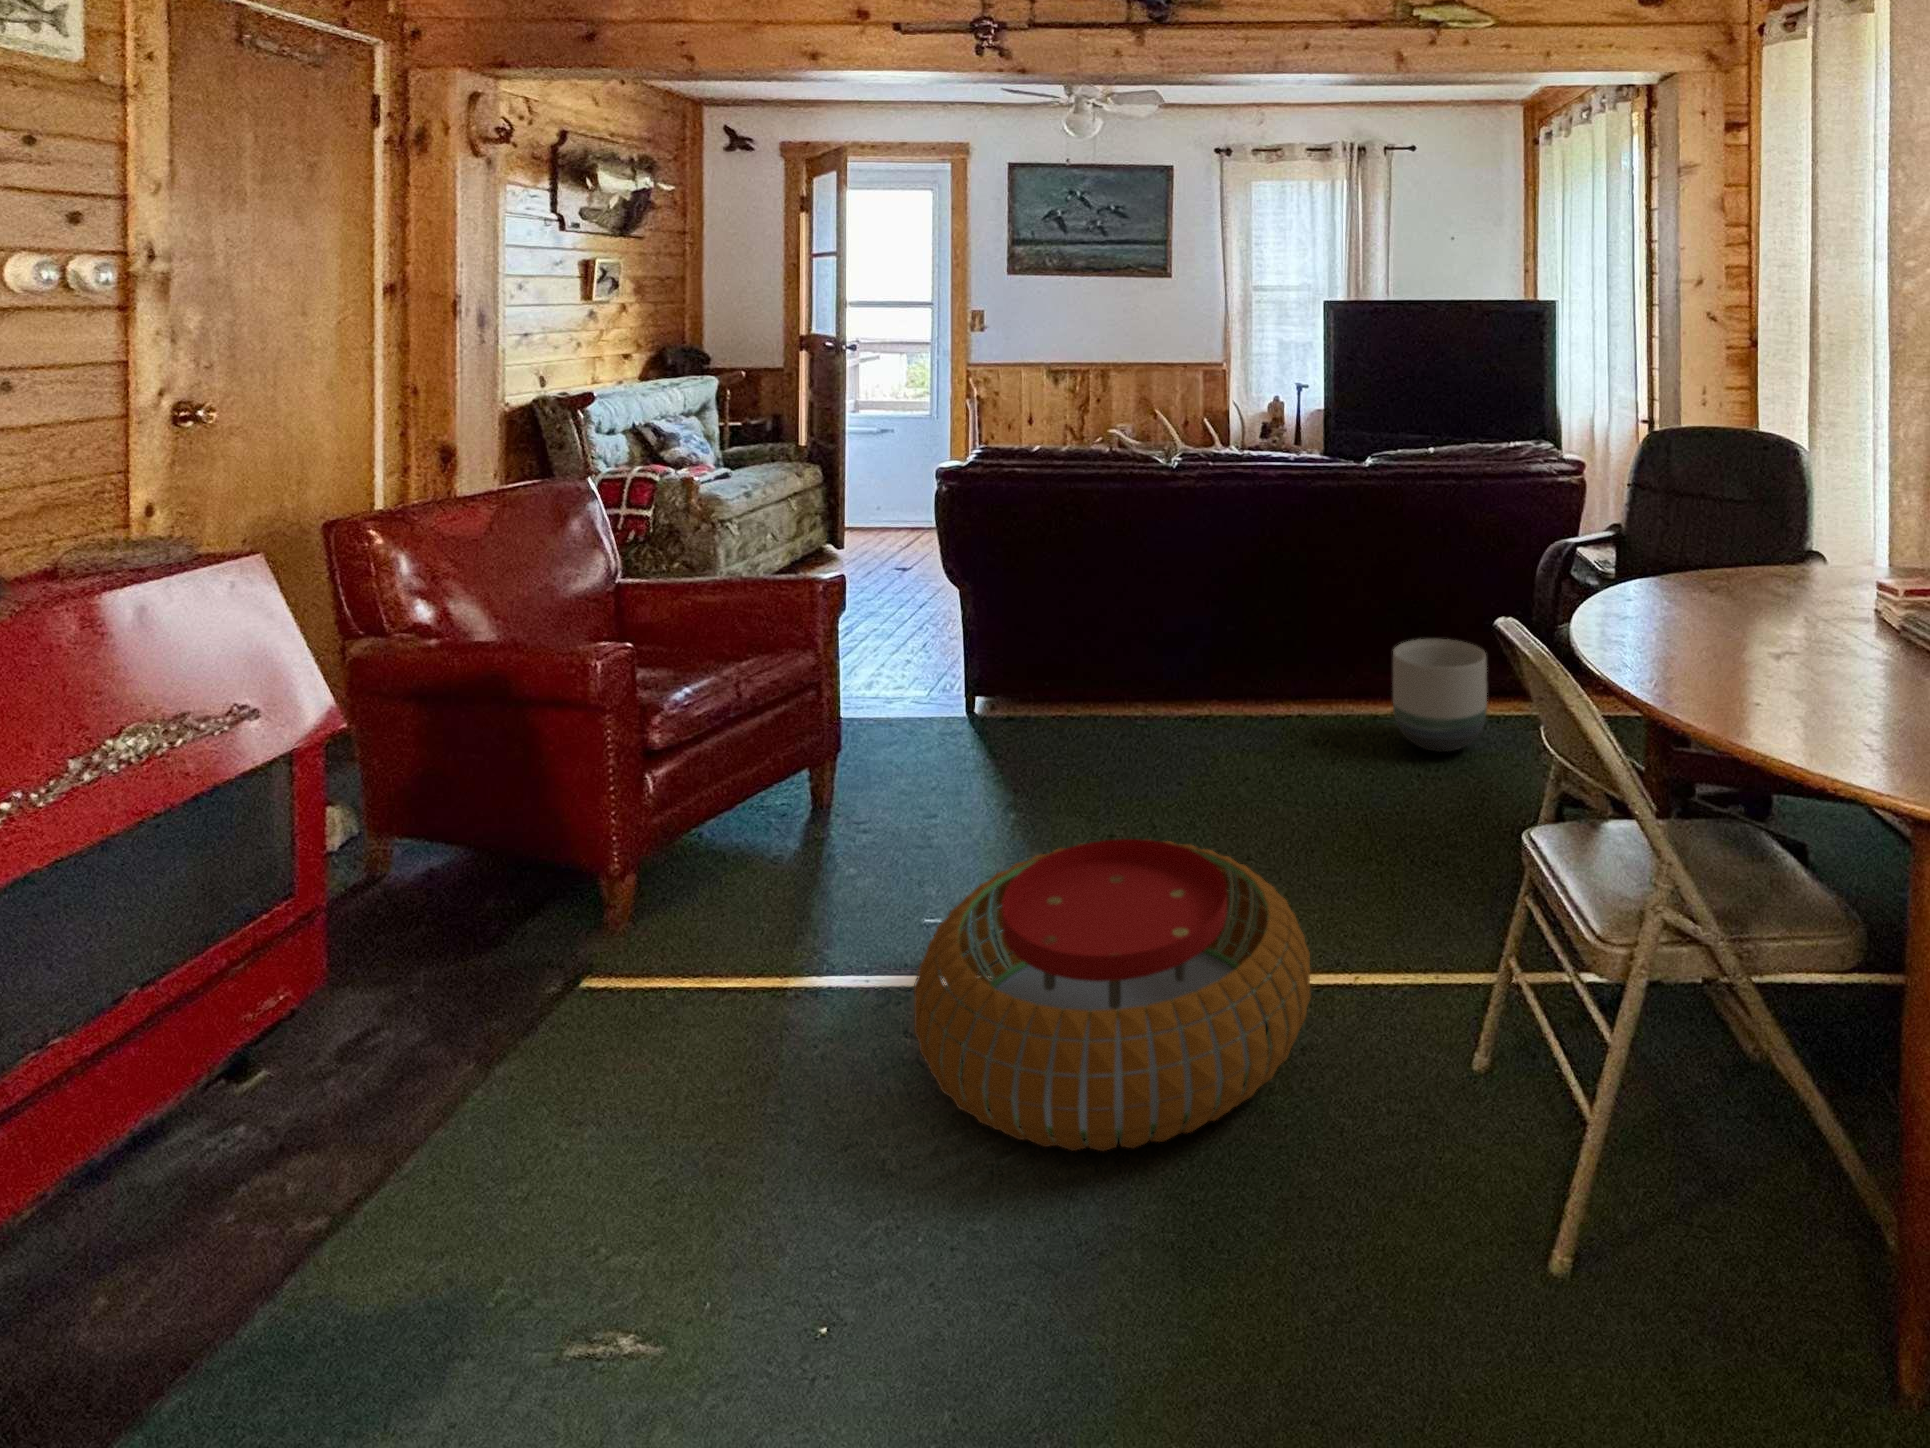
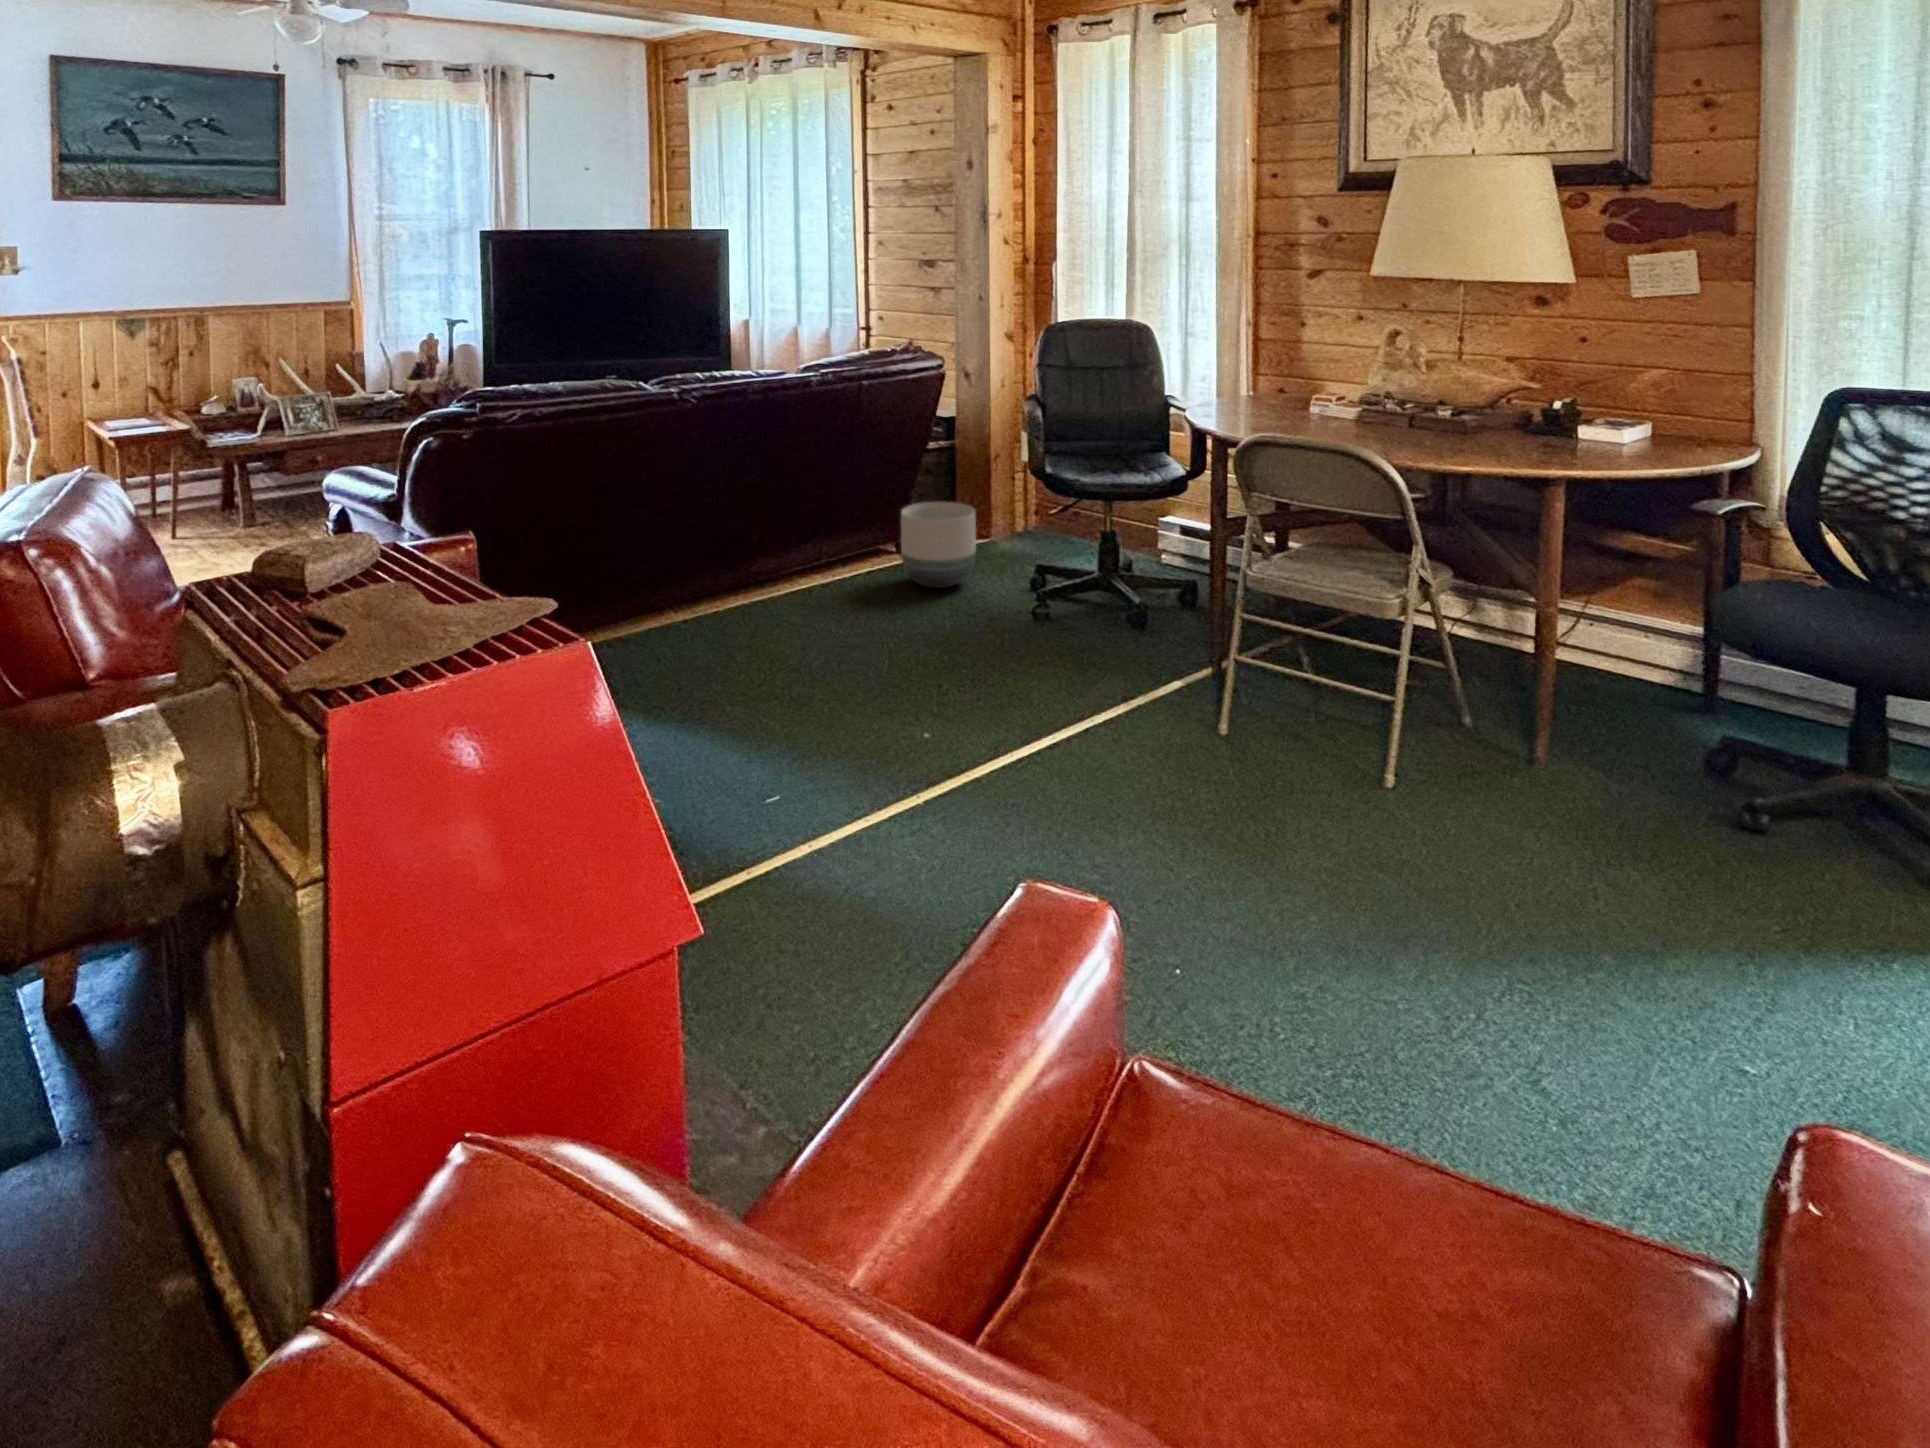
pouf: present [914,839,1311,1151] -> none [942,637,1225,819]

